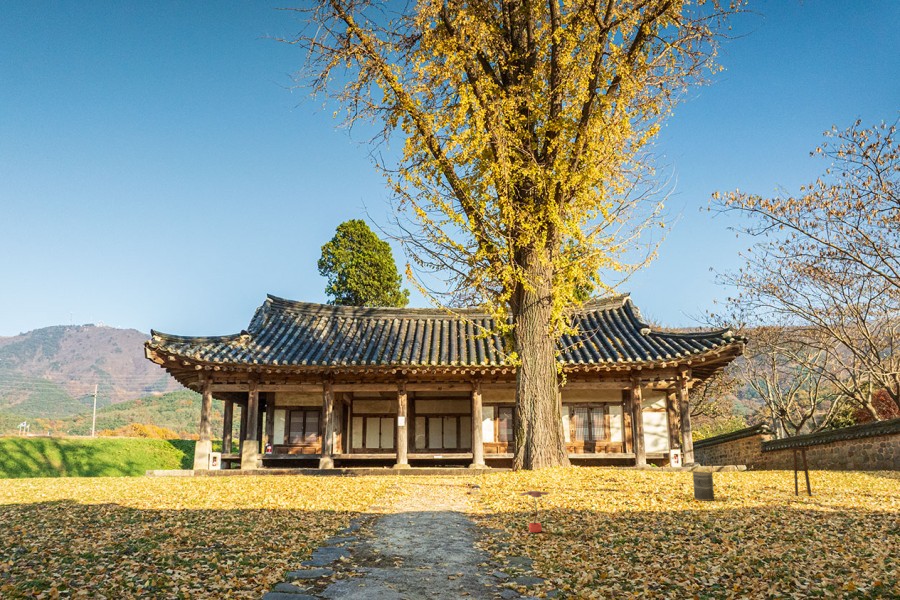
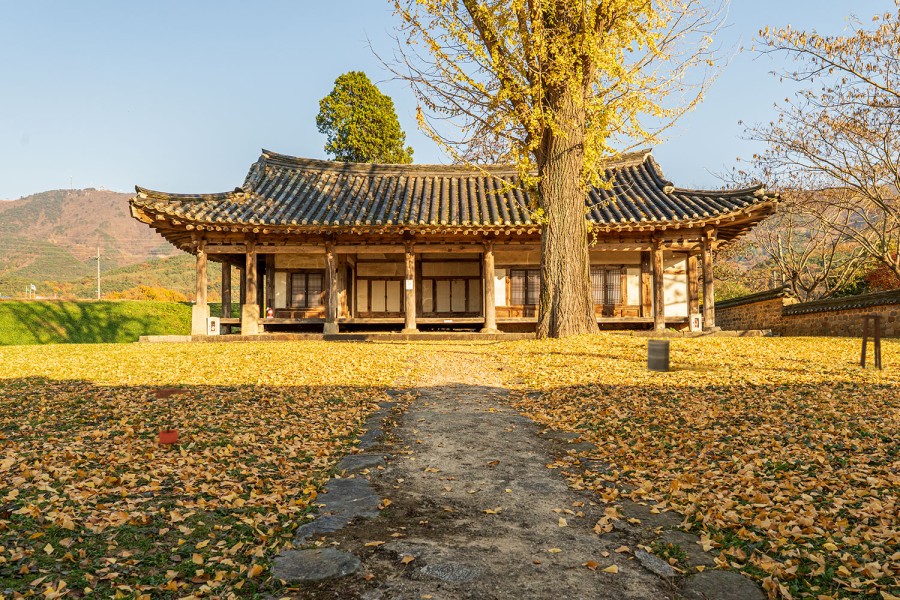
basket: present [693,471,715,500] -> present [647,339,670,371]
potted plant: present [520,491,549,532] -> present [146,388,189,444]

